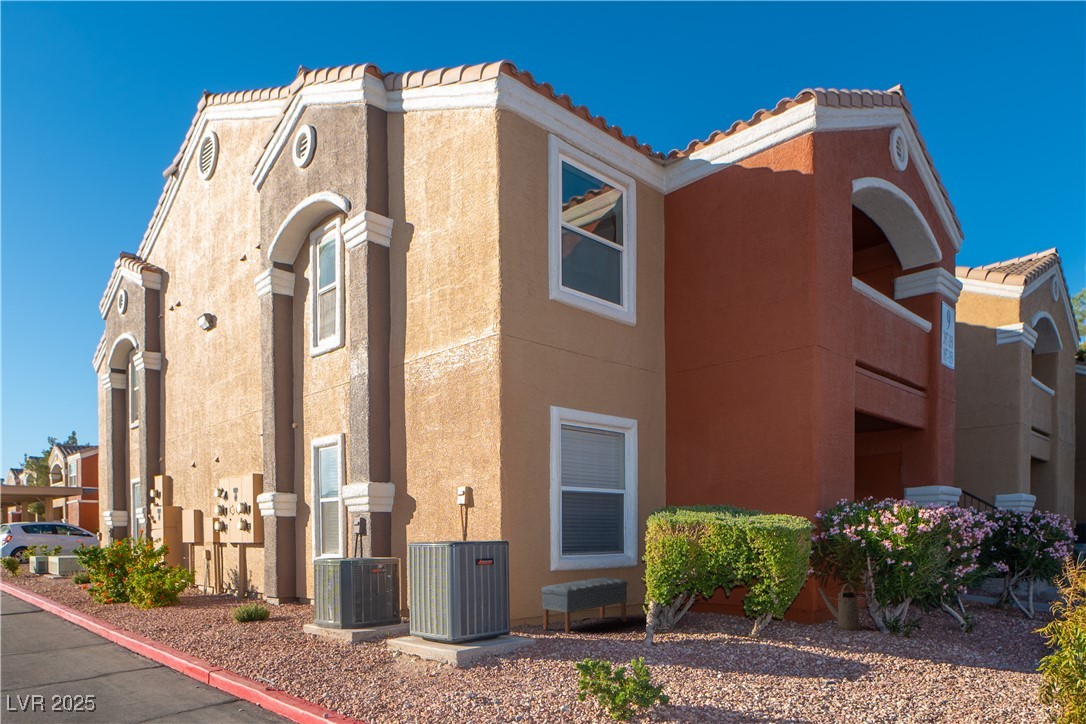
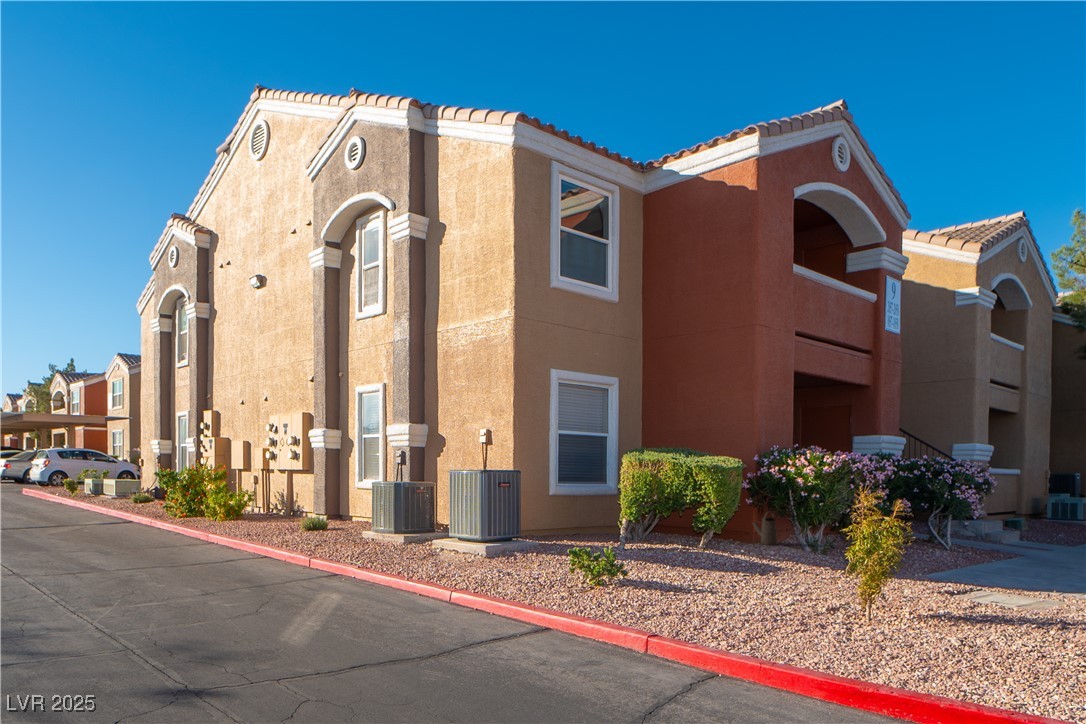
bench: present [541,577,628,634] -> none [541,502,606,541]

